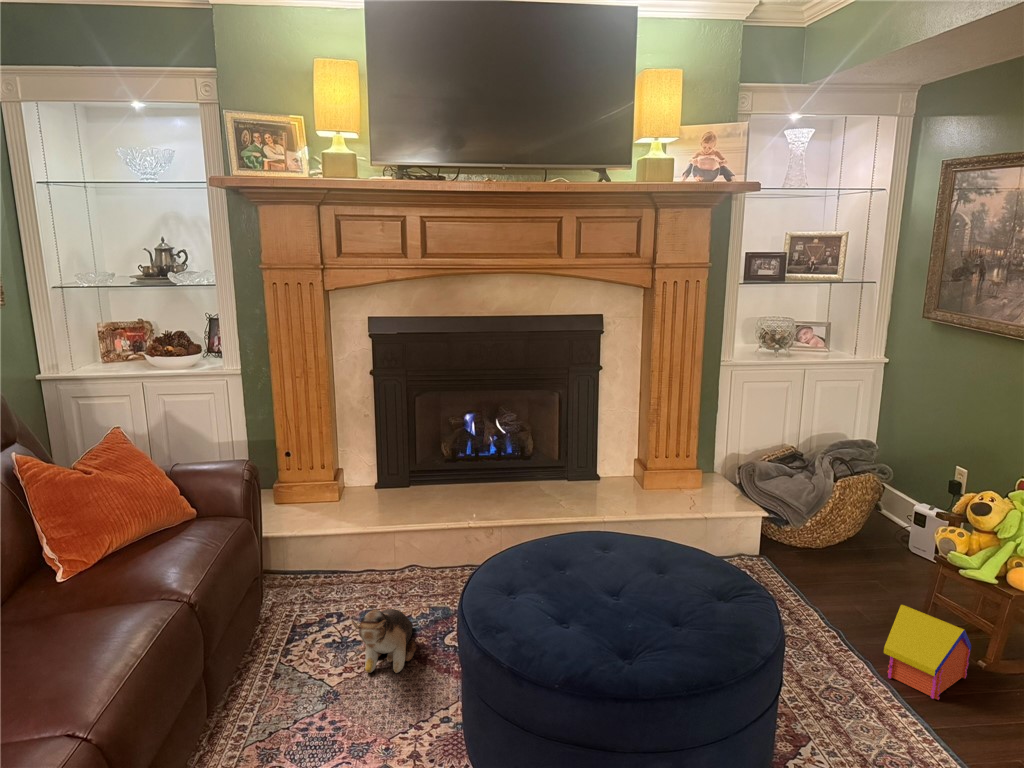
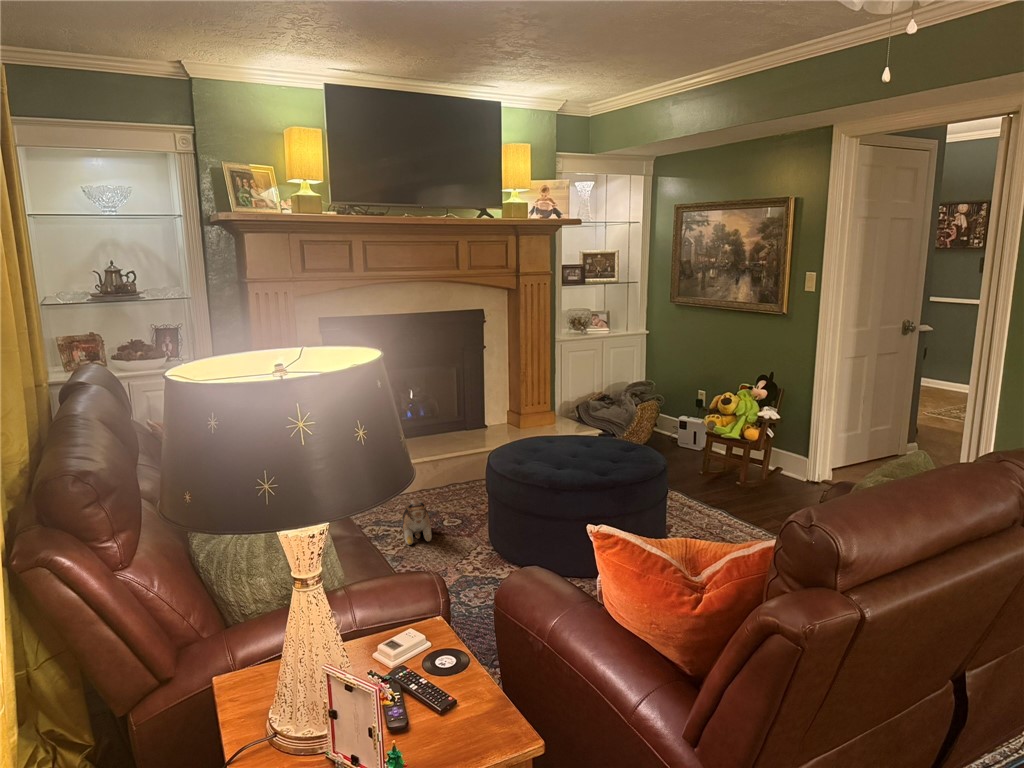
toy house: present [884,605,971,700] -> none [693,458,733,502]

